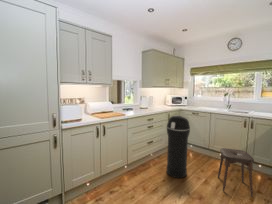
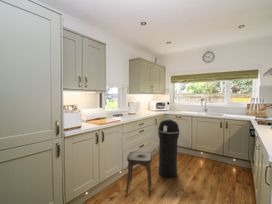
stool: present [218,148,254,197] -> present [126,151,152,196]

